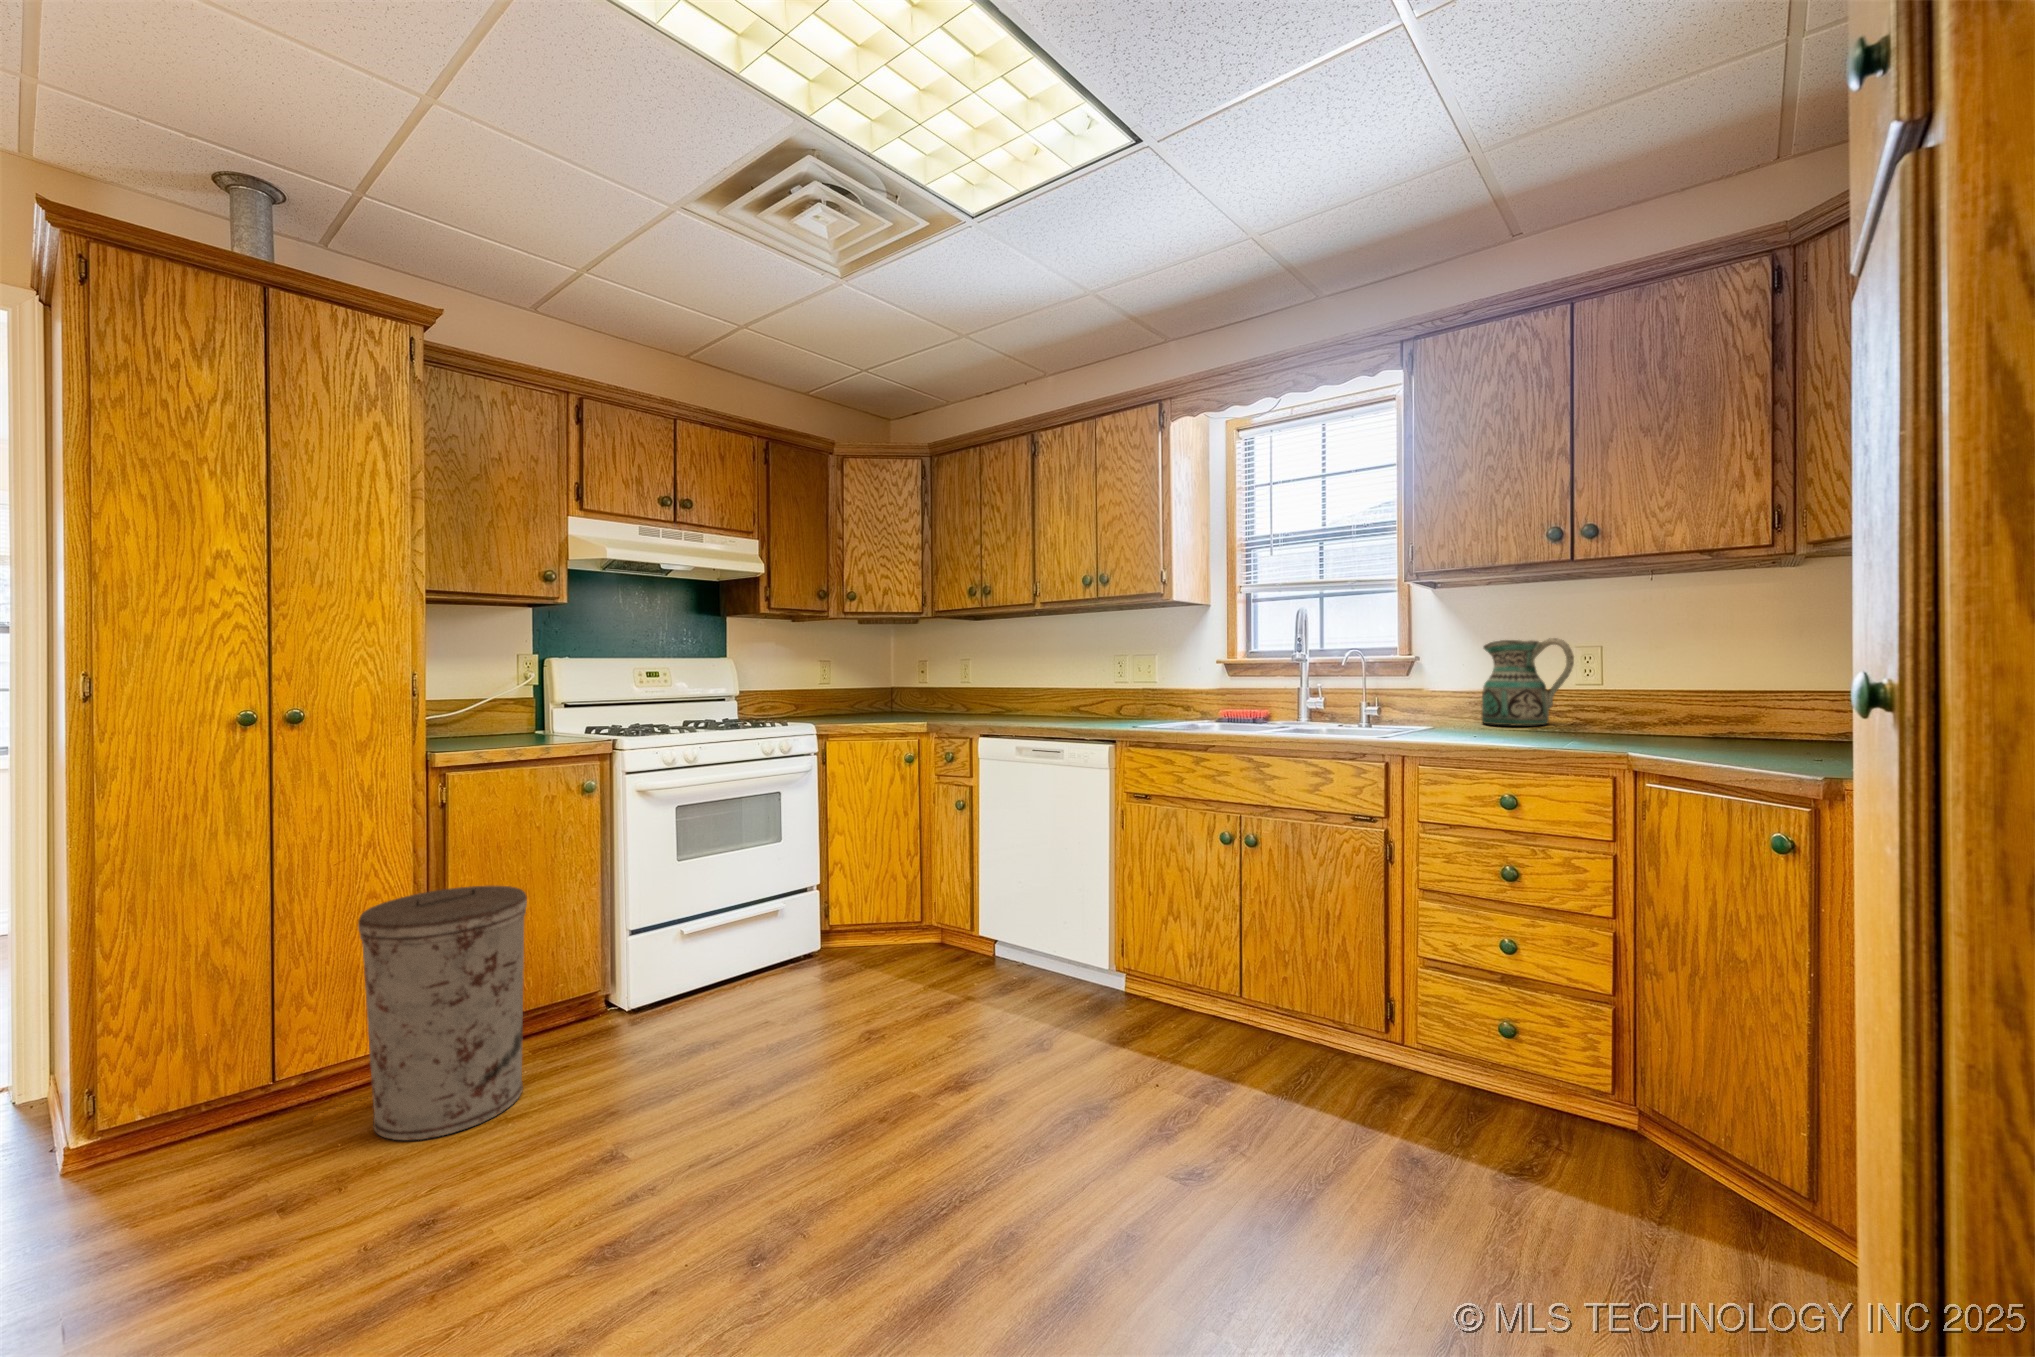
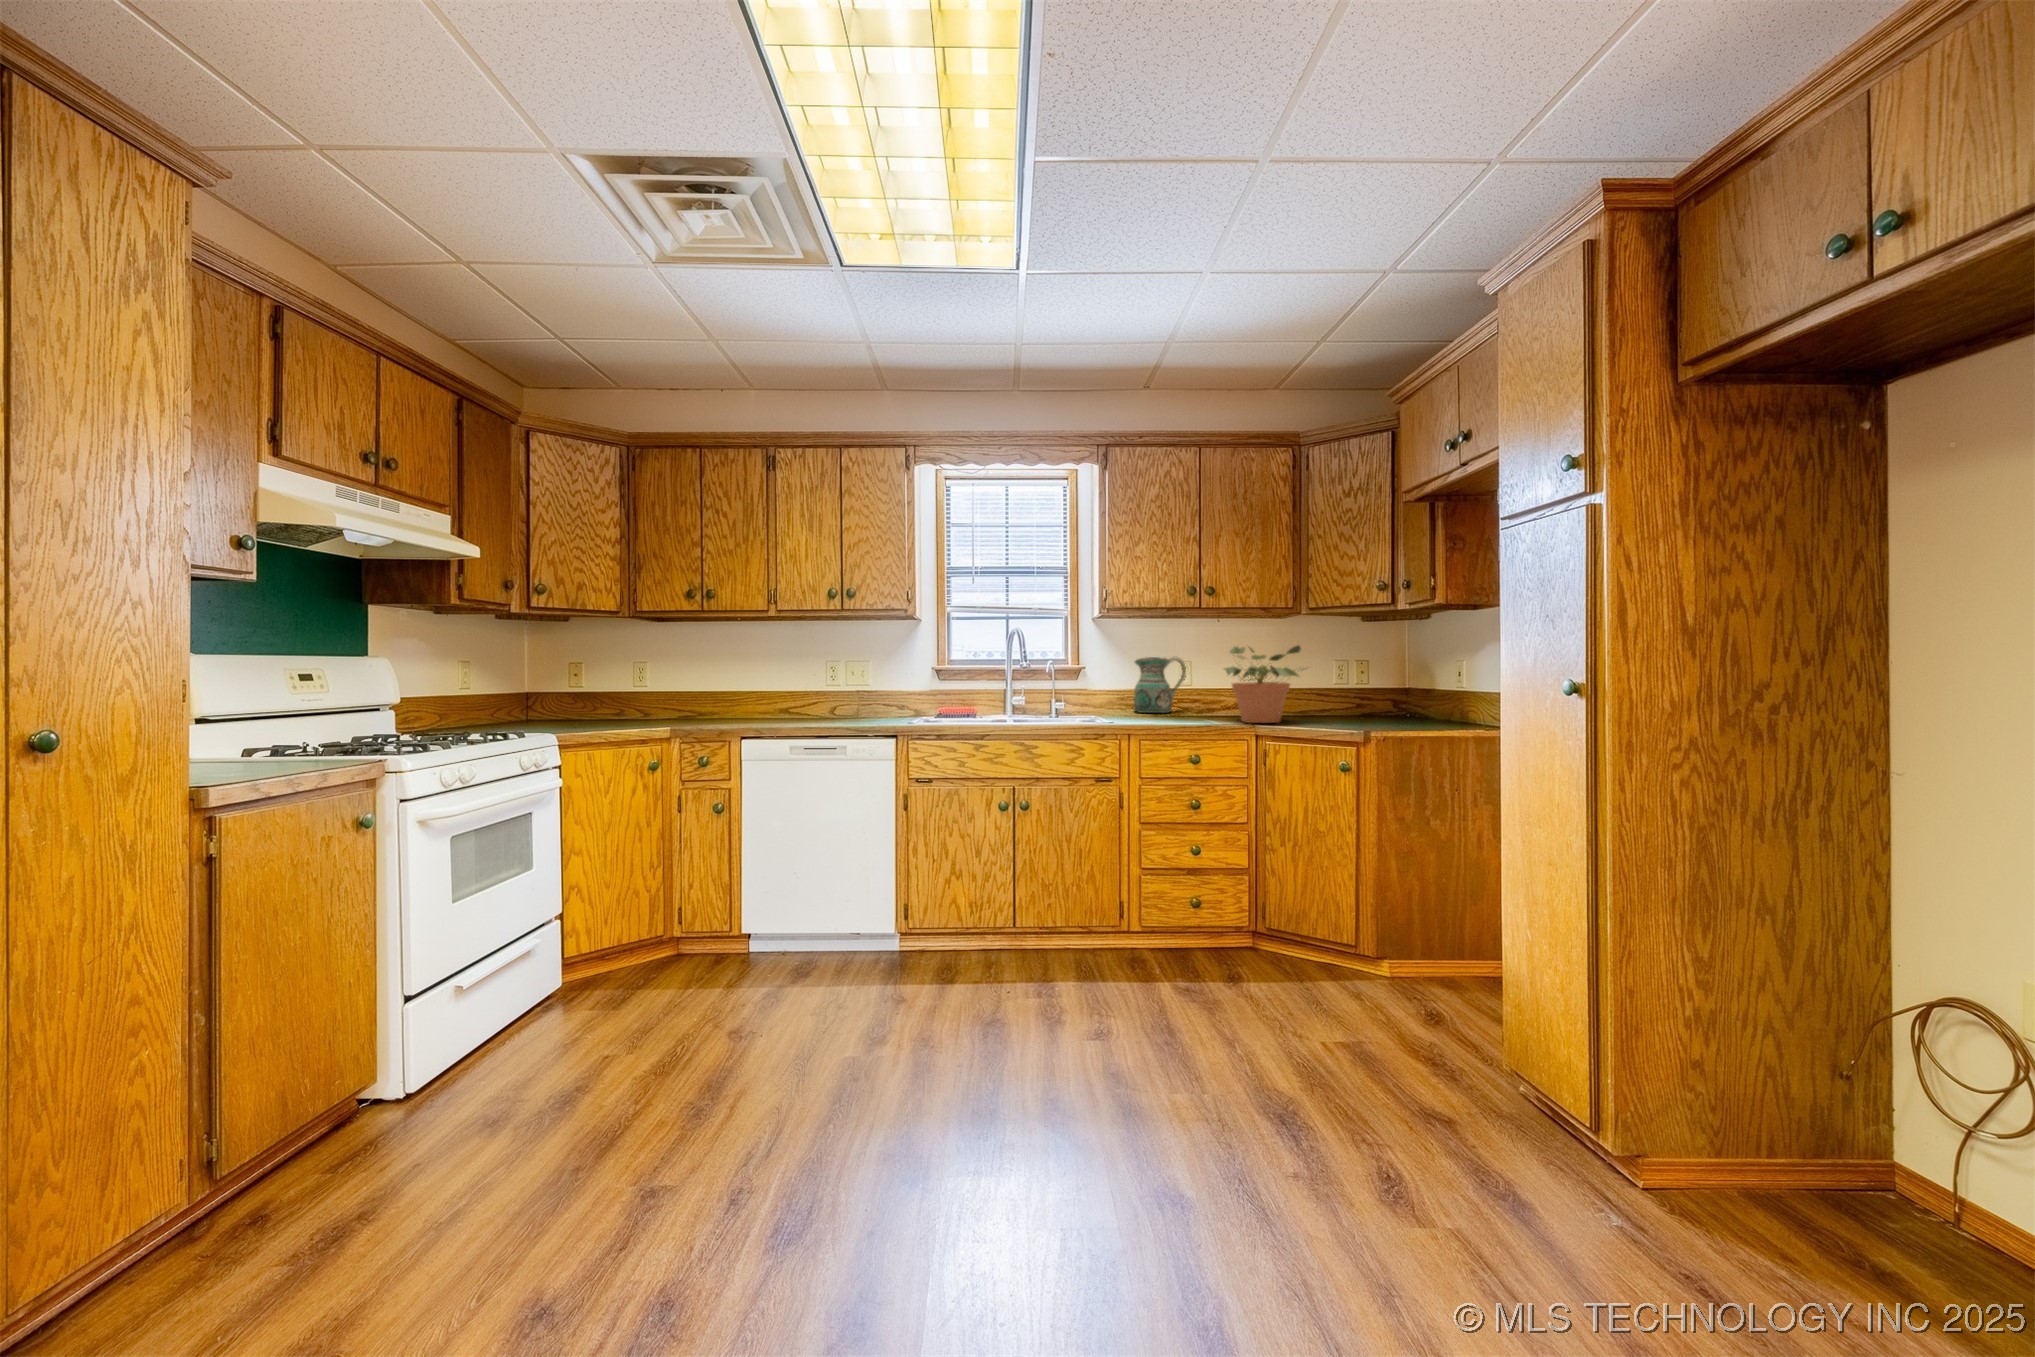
potted plant: none [1583,610,1787,752] -> present [1225,645,1304,723]
trash can: present [358,886,527,1140] -> none [169,944,411,1300]

